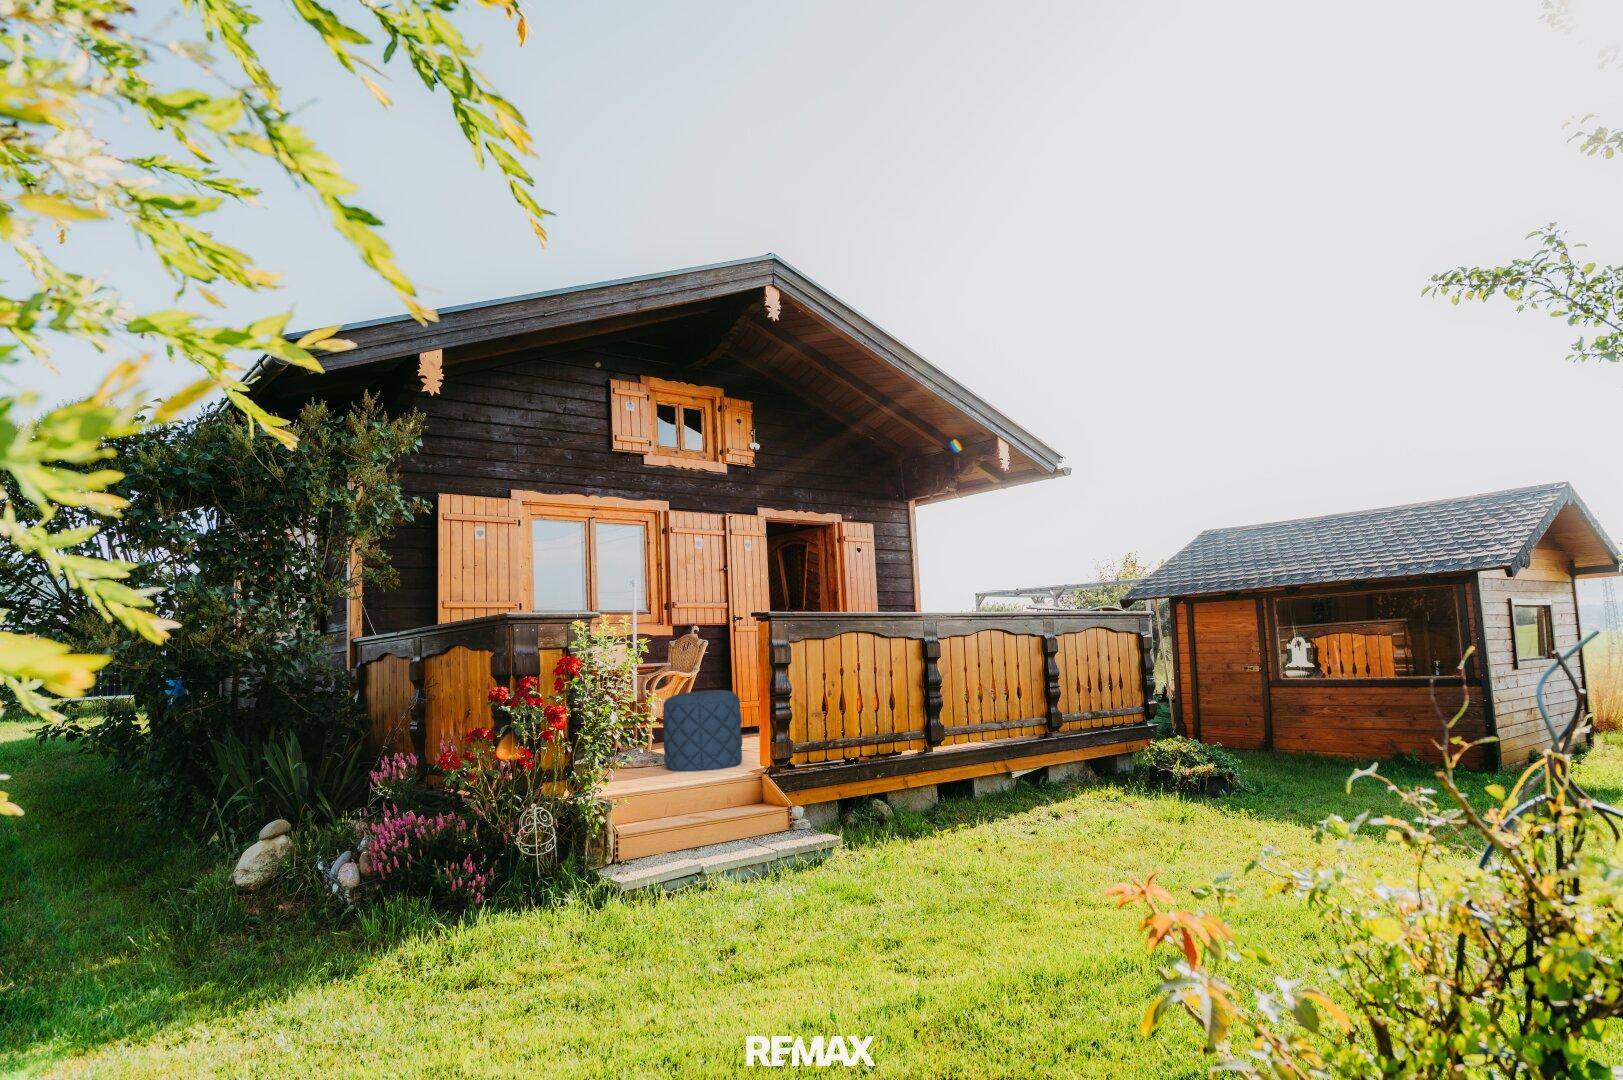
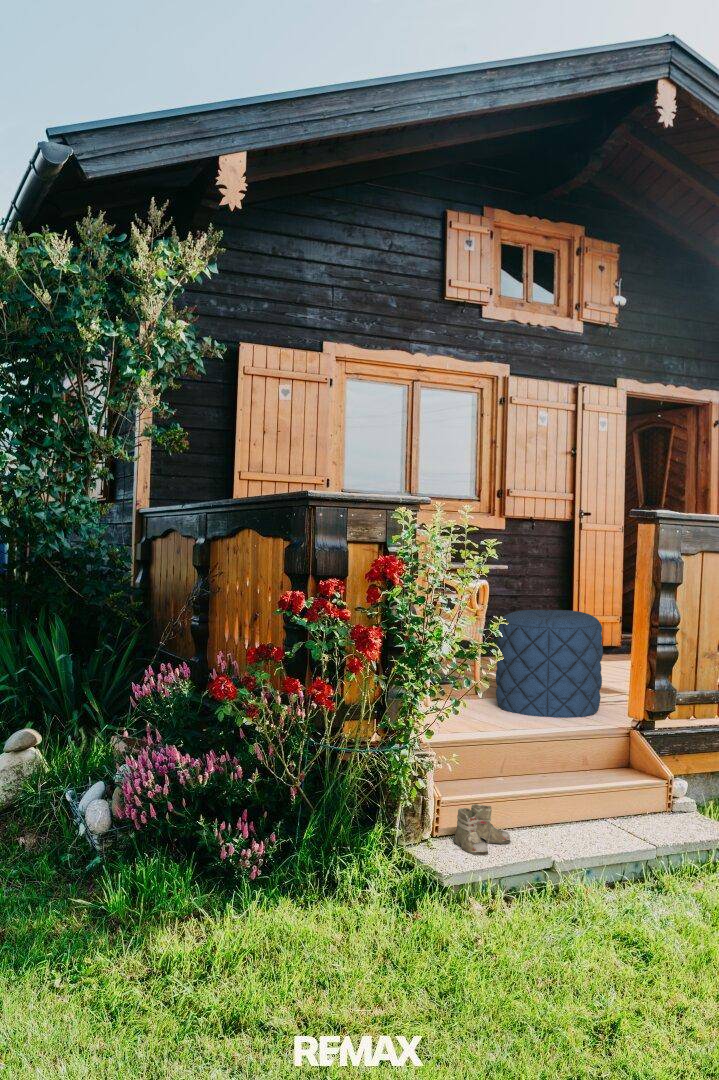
boots: none [627,831,671,866] -> present [454,804,511,856]

